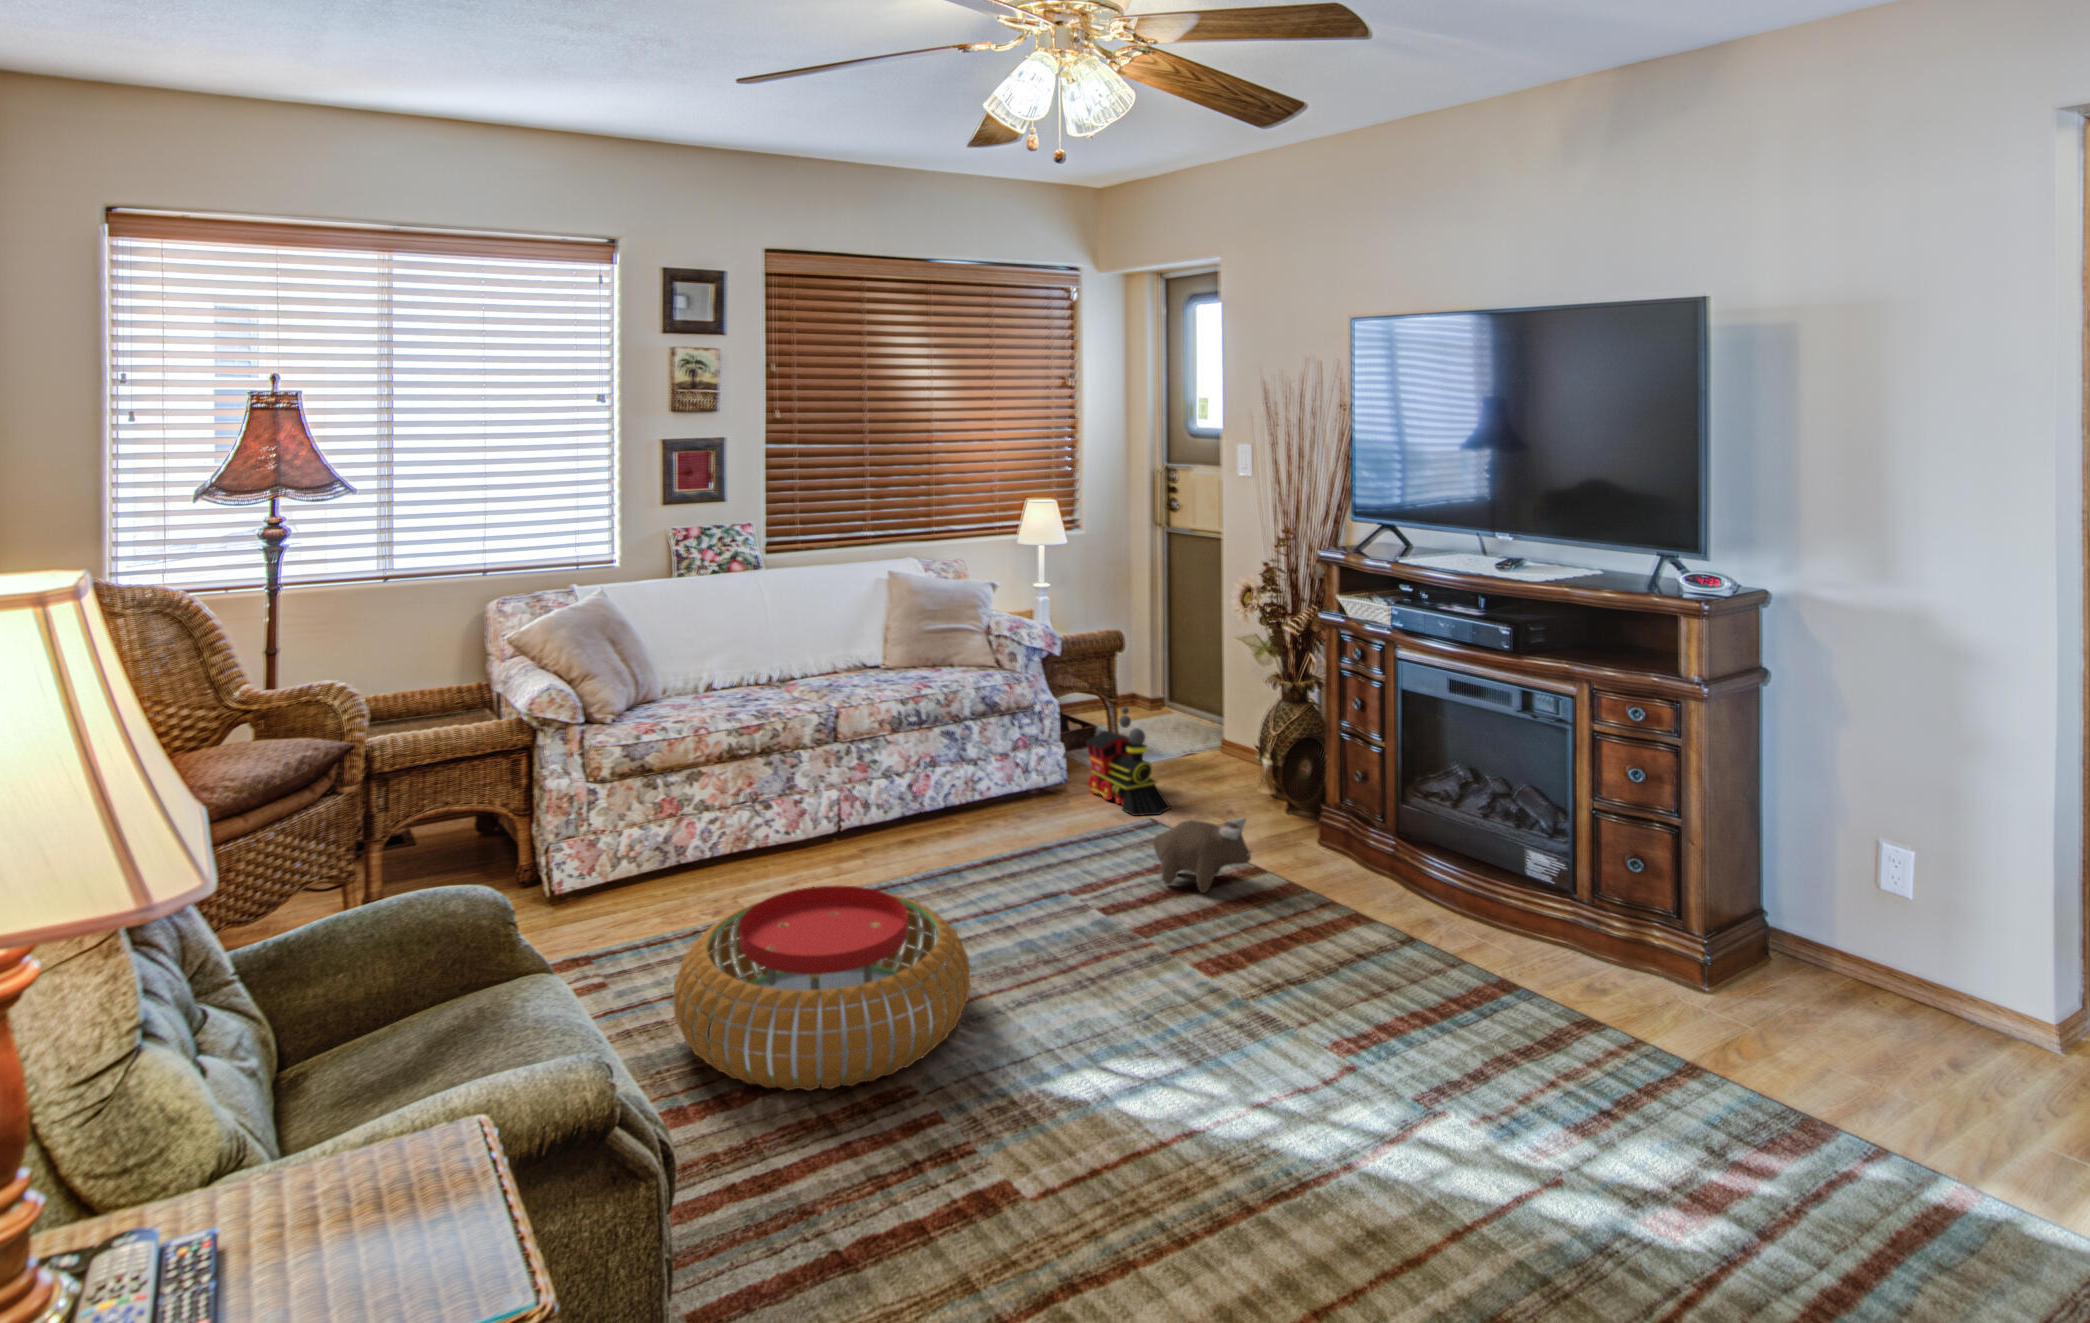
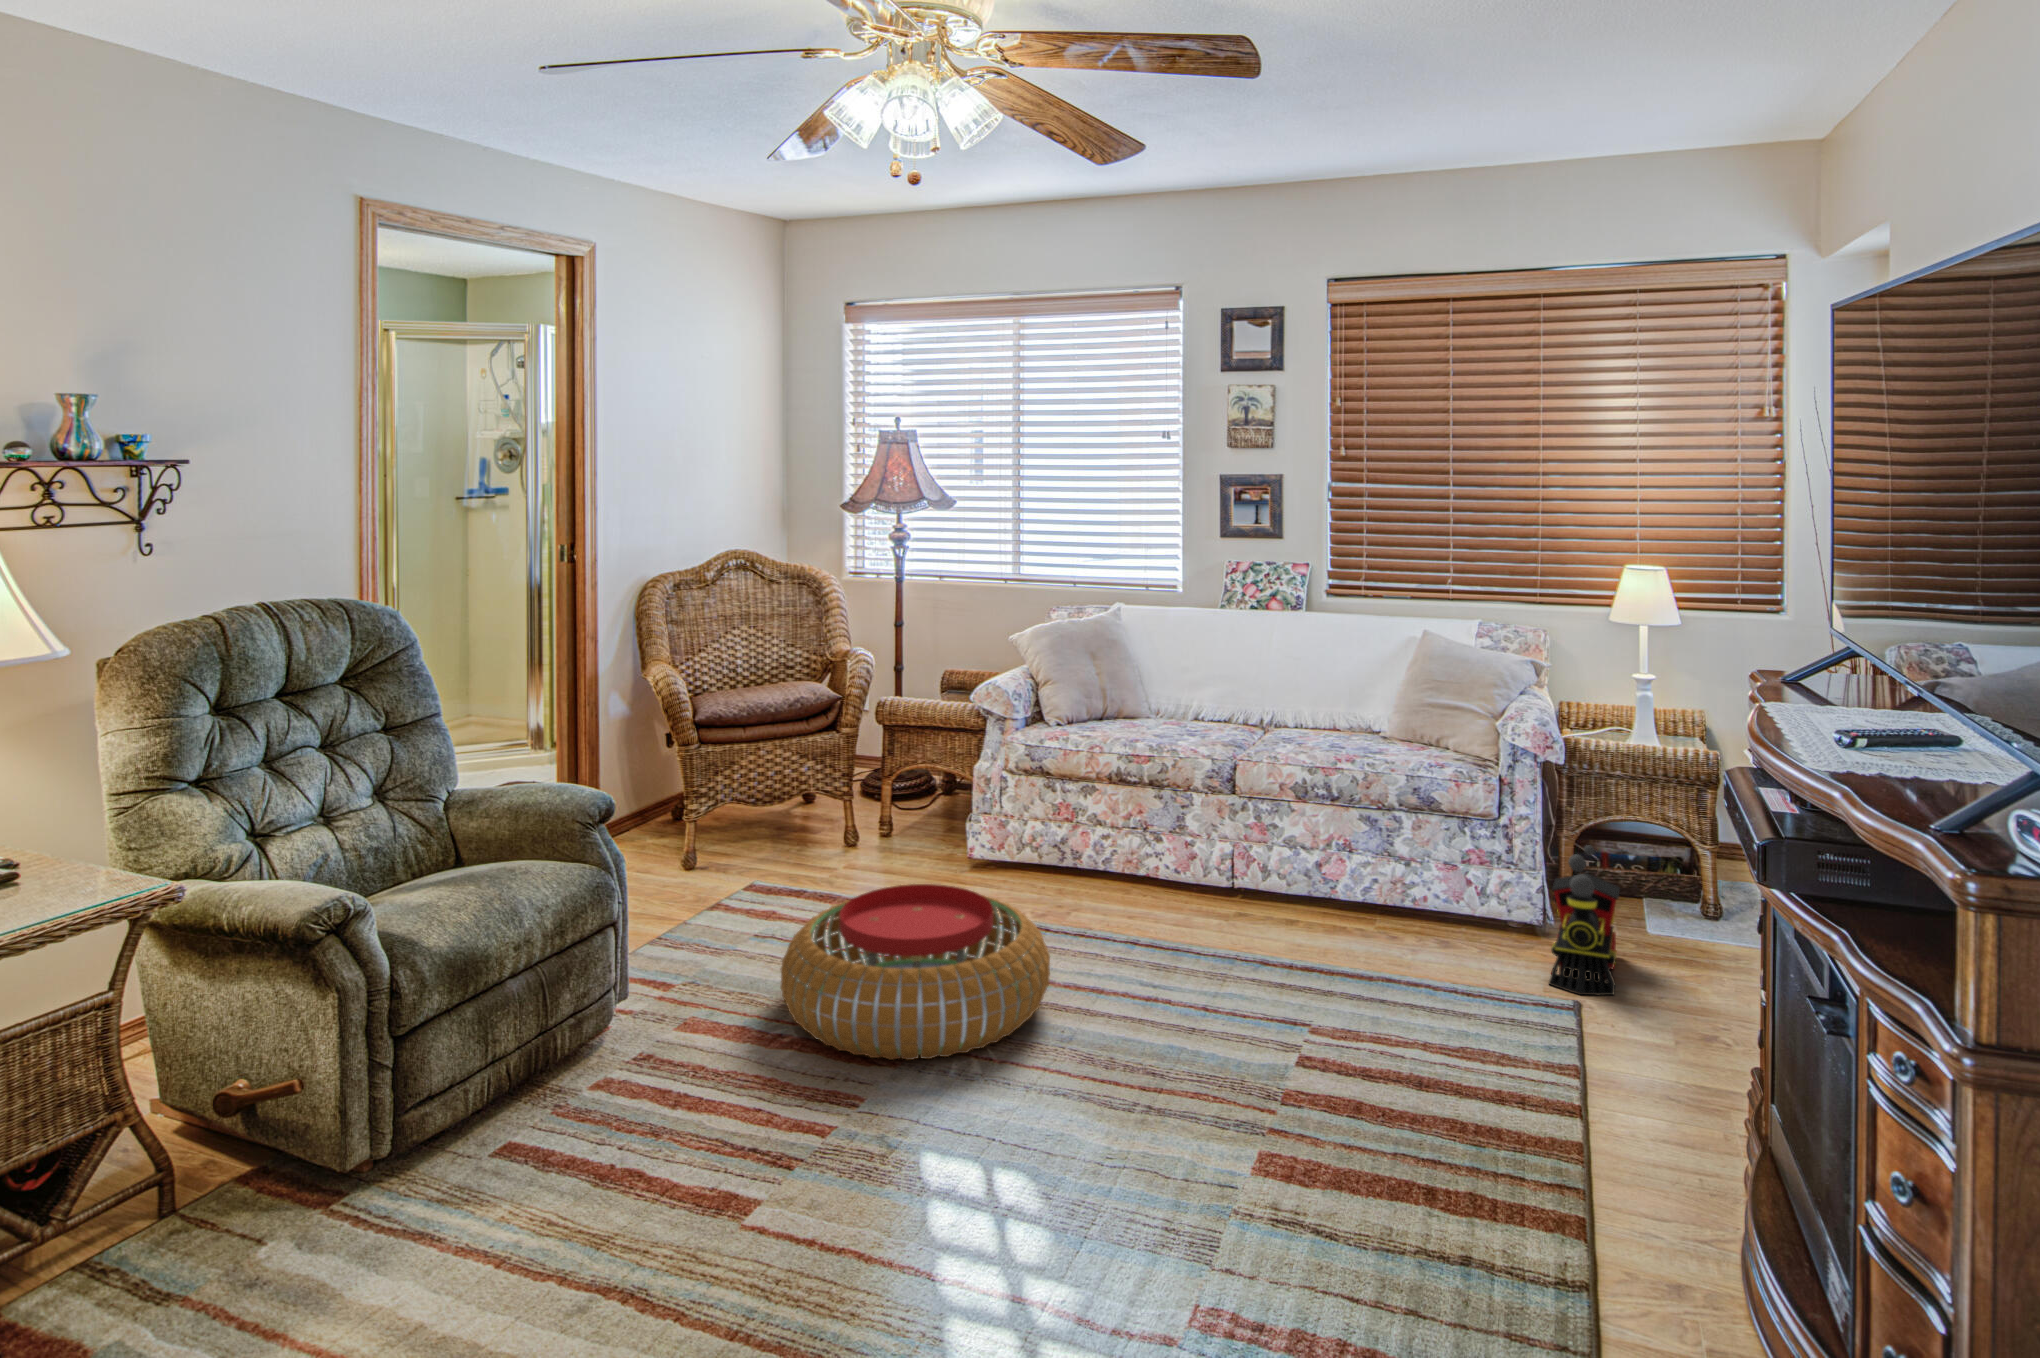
plush toy: present [1153,818,1253,893] -> none [1400,981,1499,1077]

